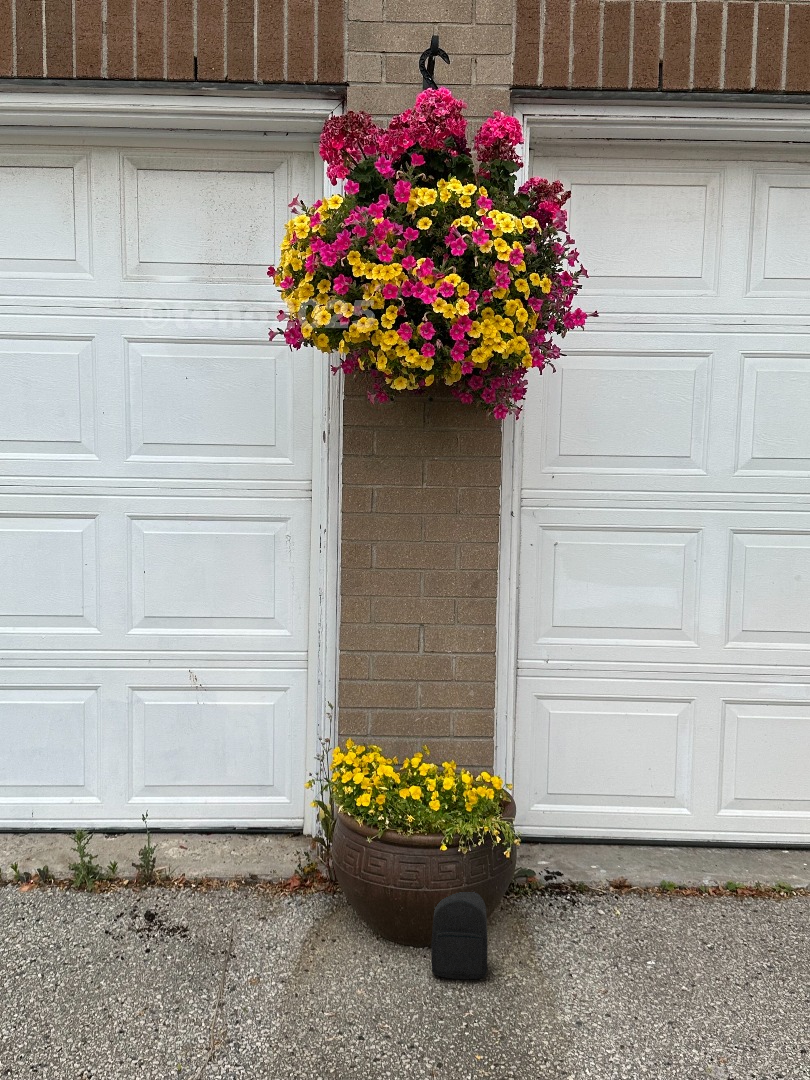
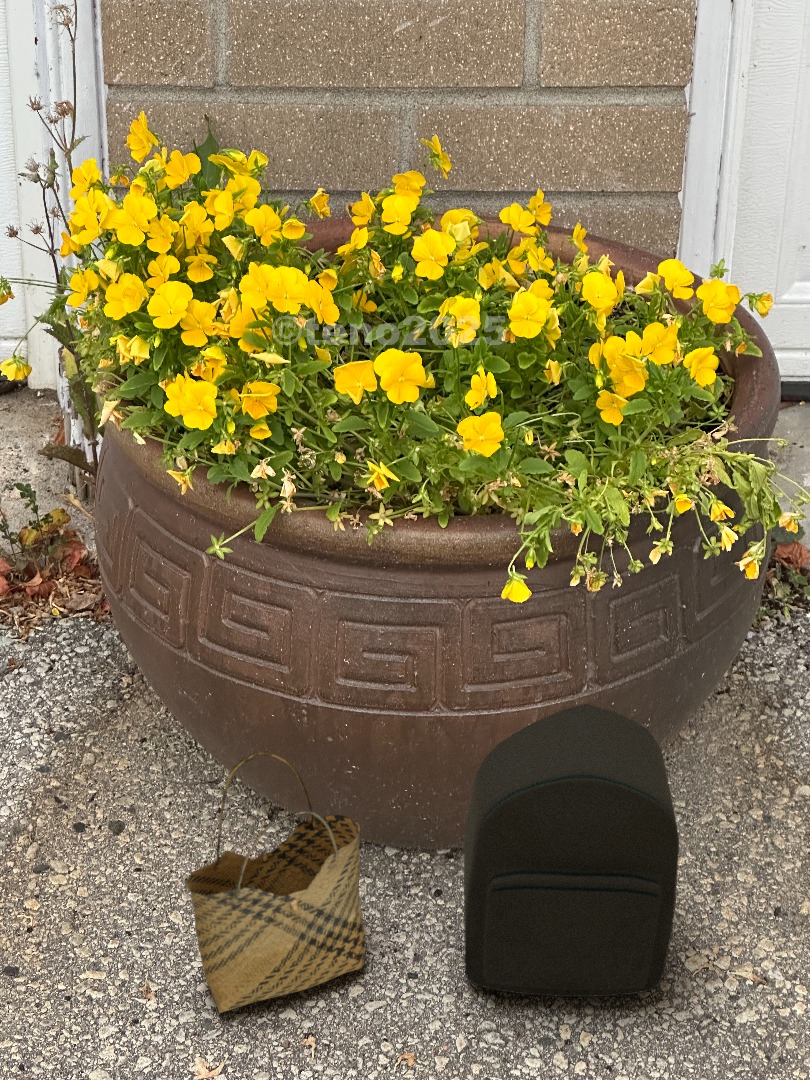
woven basket: none [357,900,404,978] -> present [186,752,366,1013]

